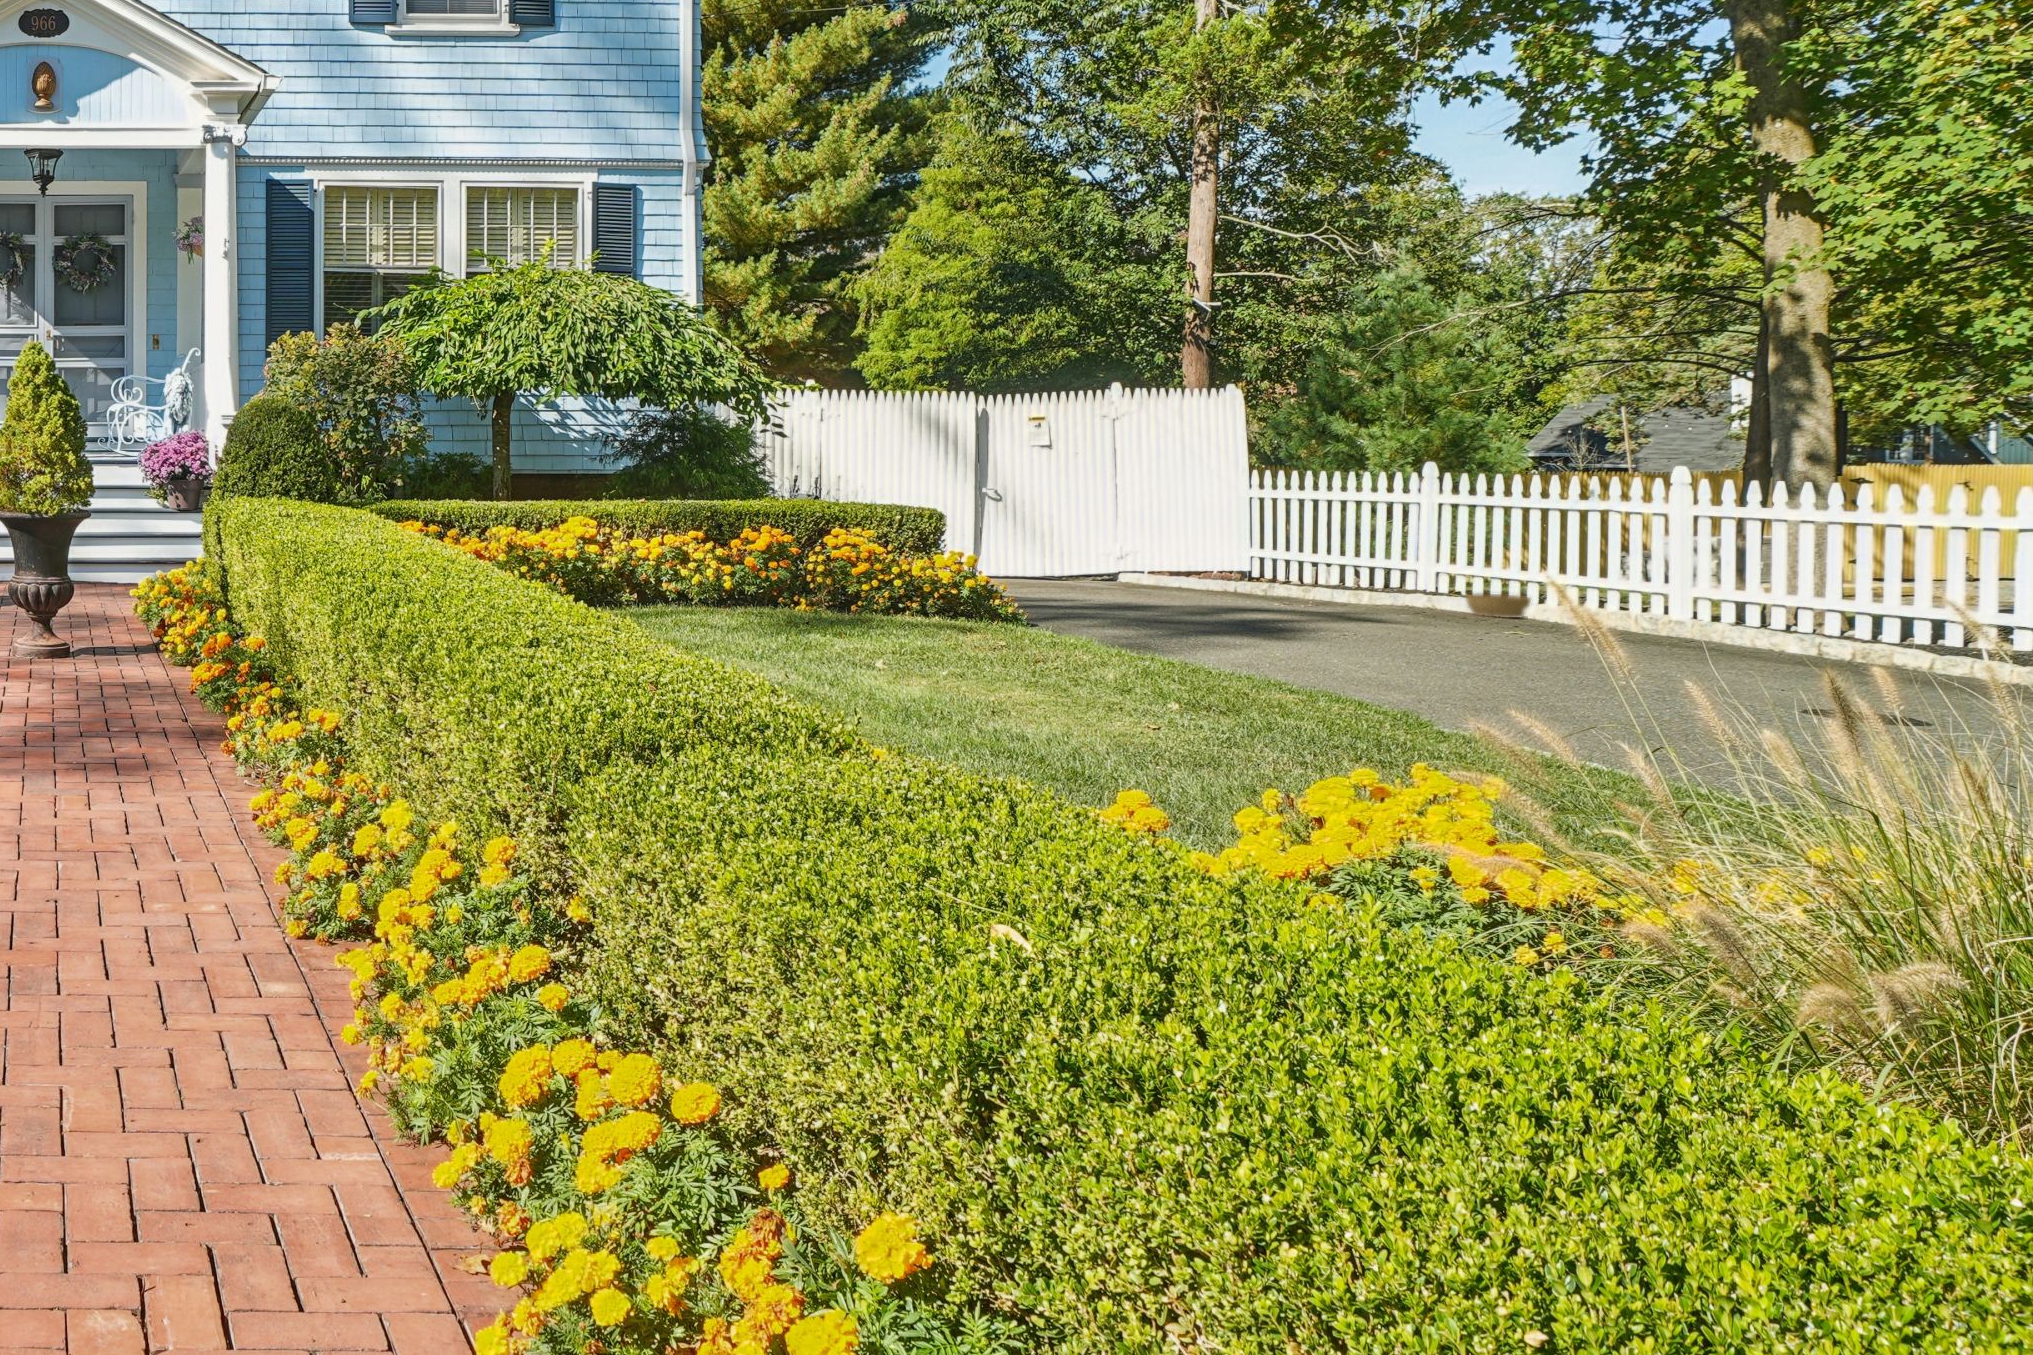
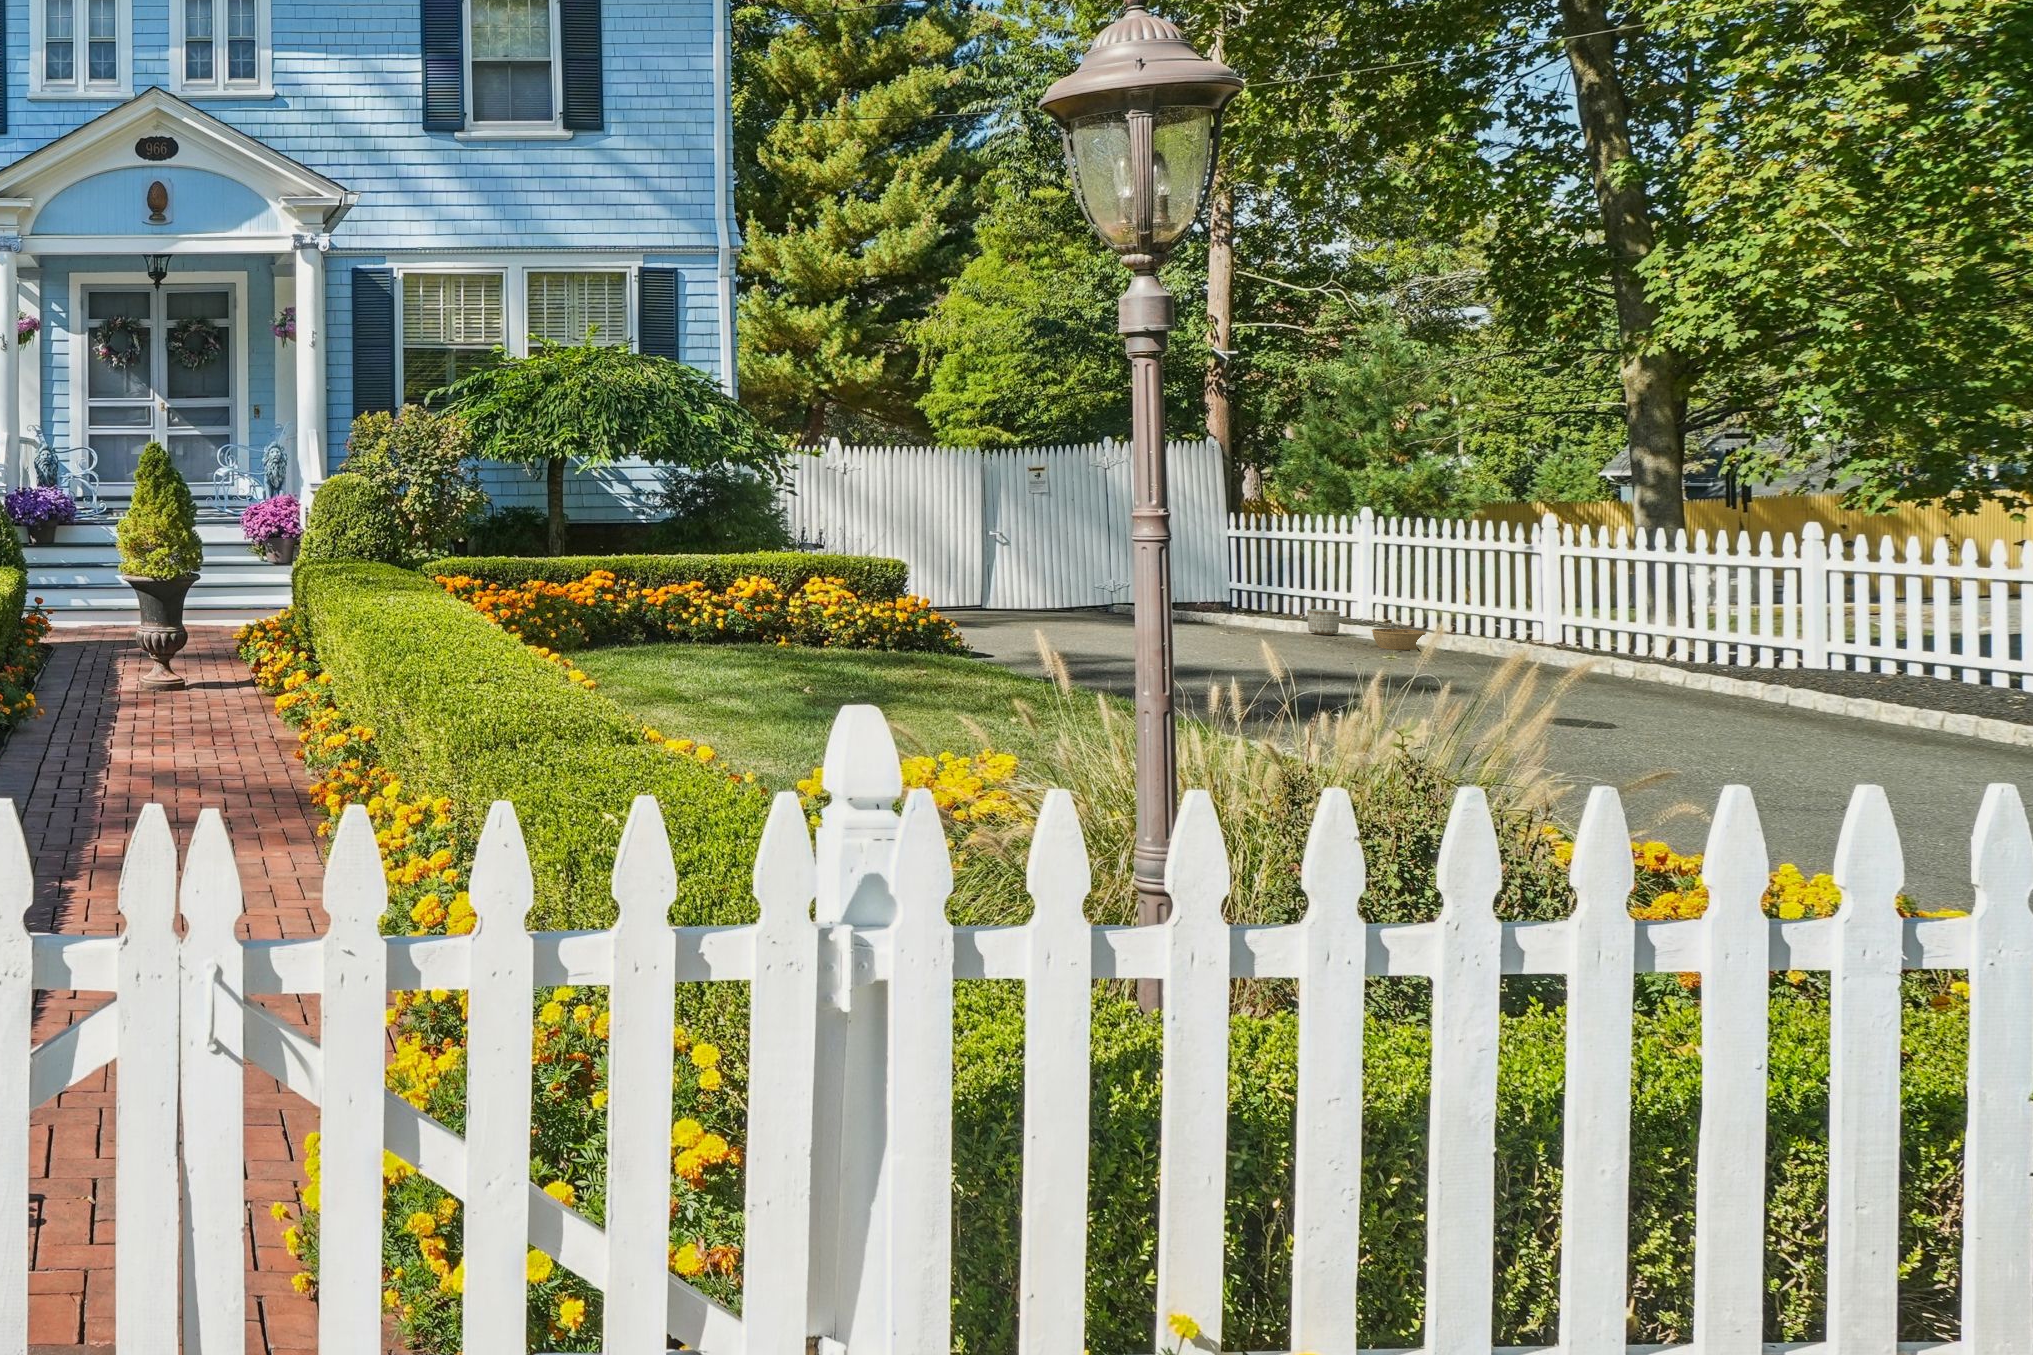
planter: none [1375,573,1414,602] -> present [1307,609,1340,635]

